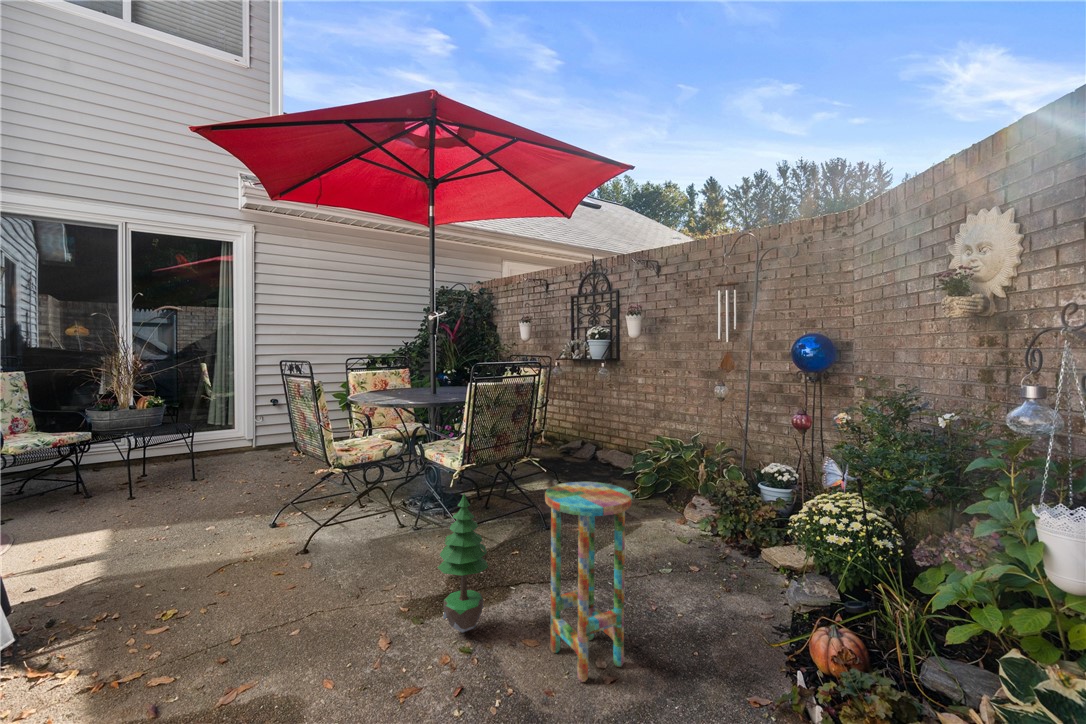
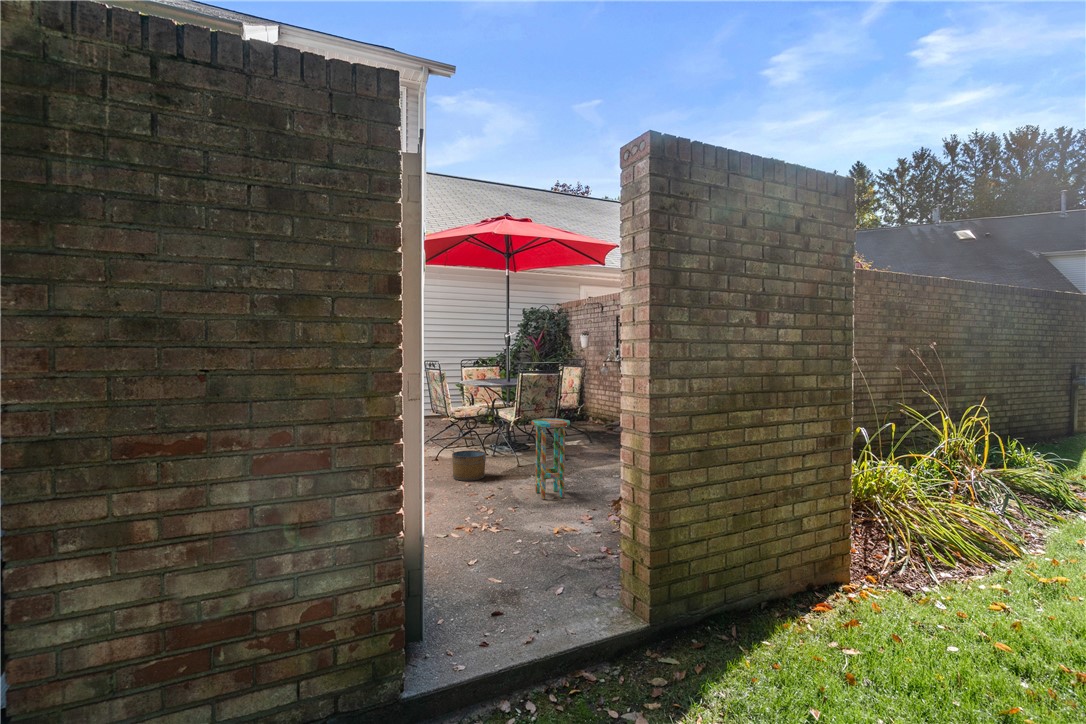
potted tree: present [438,494,488,633] -> none [489,421,512,486]
bucket: none [345,522,420,624] -> present [452,437,486,481]

